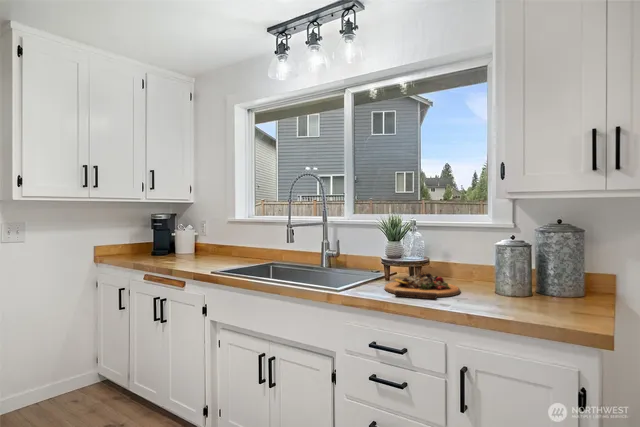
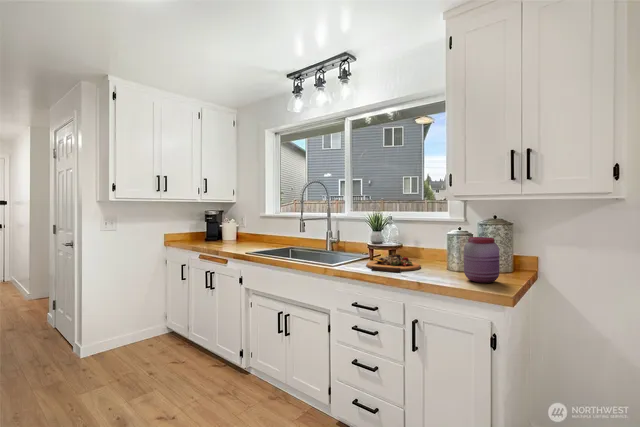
jar: none [530,249,582,314] -> present [464,237,500,283]

